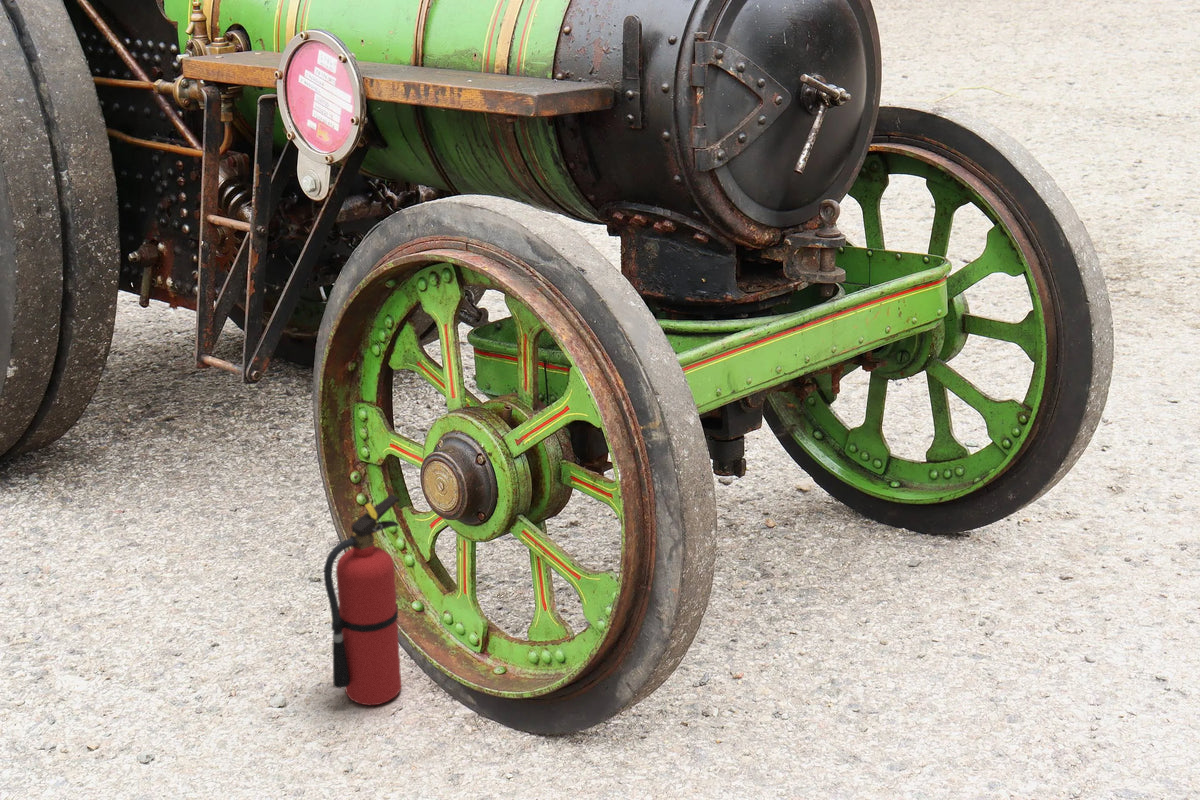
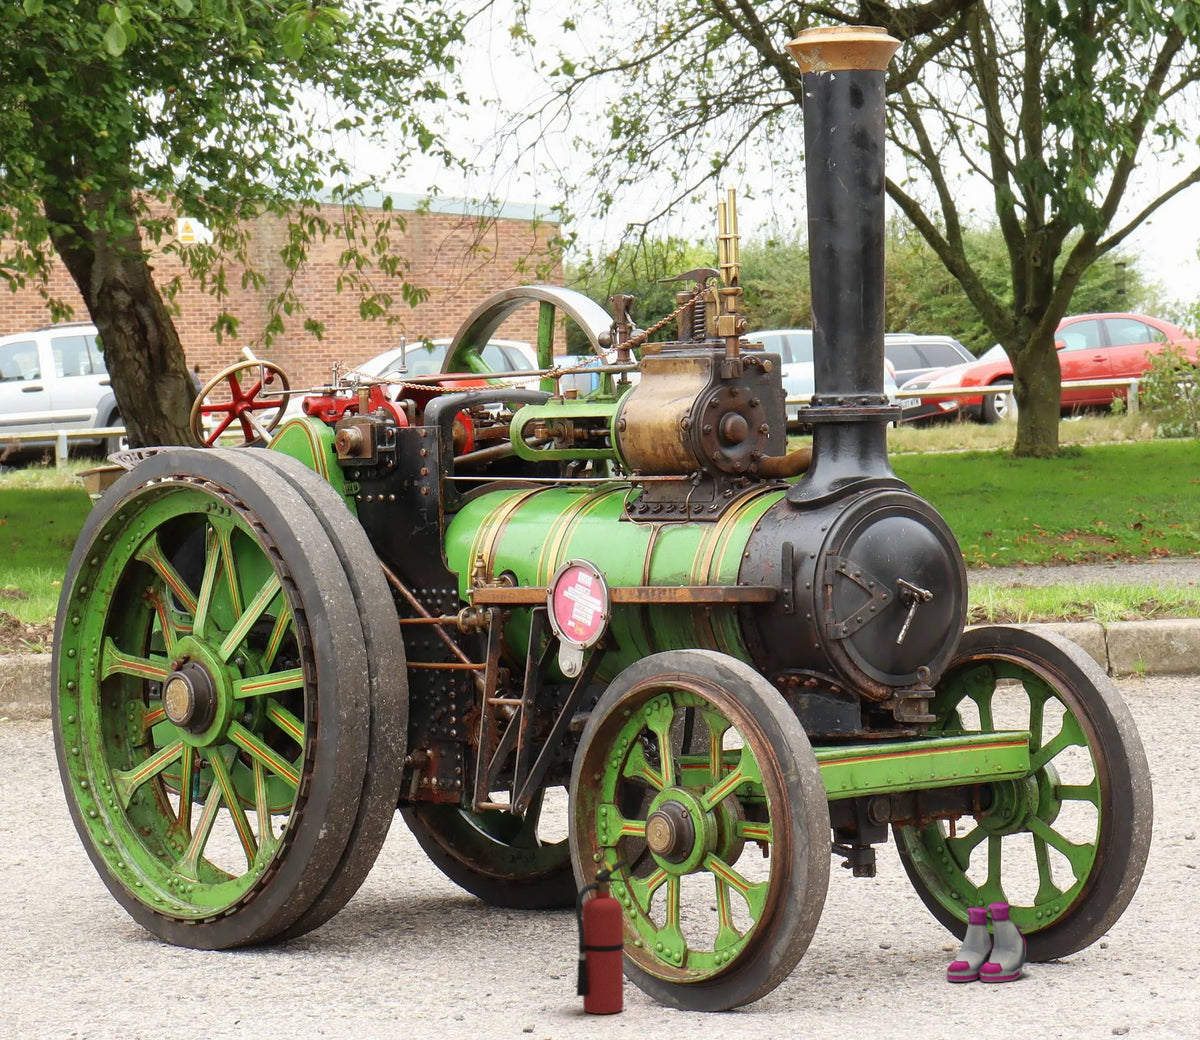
boots: none [819,476,917,583] -> present [947,901,1026,982]

